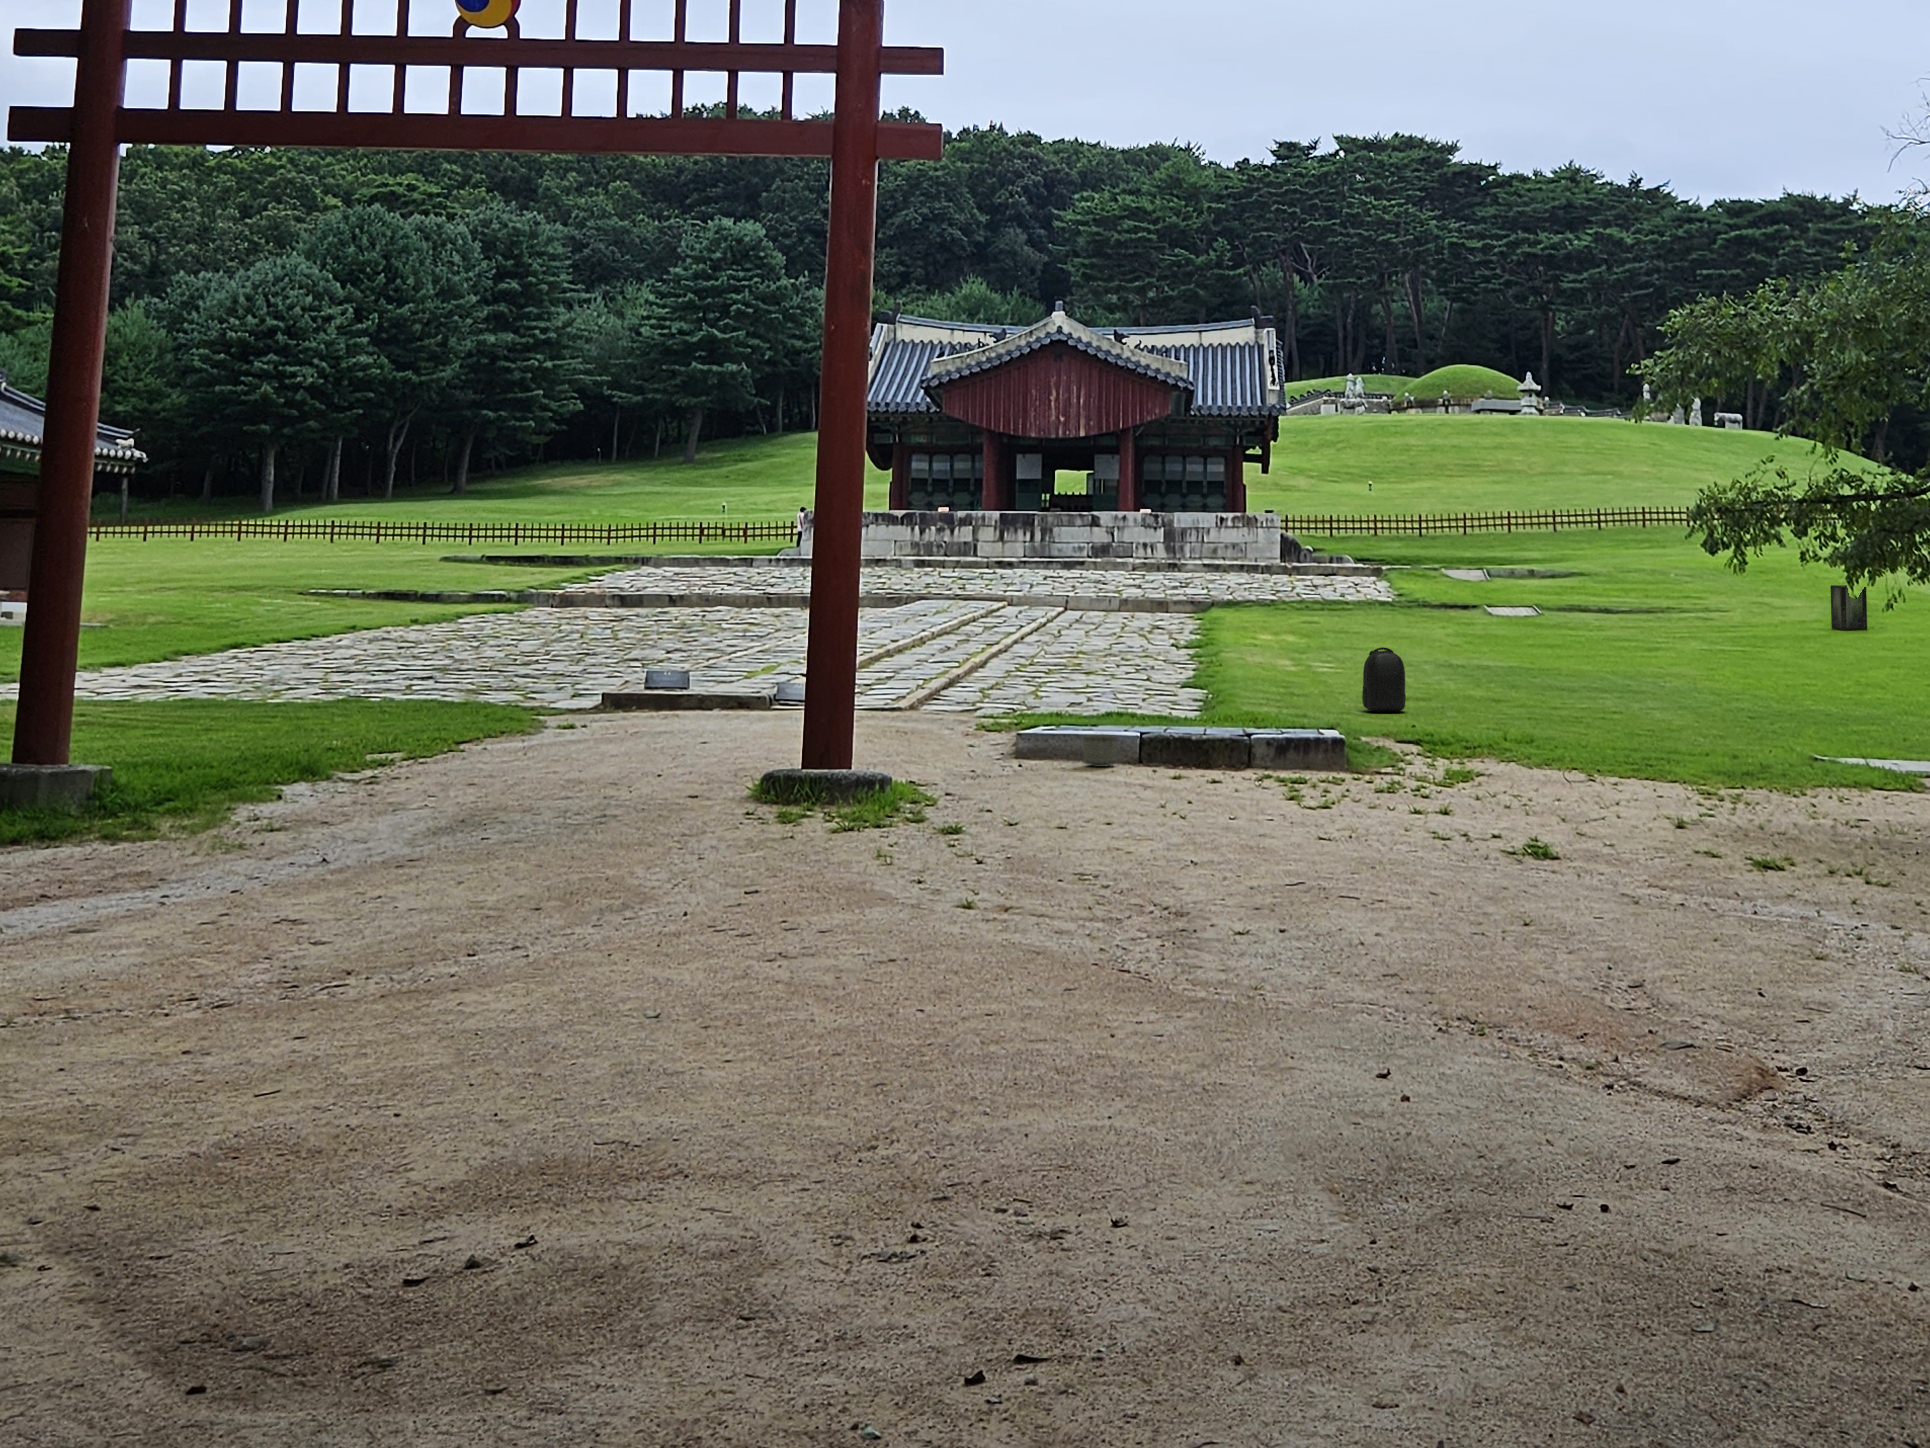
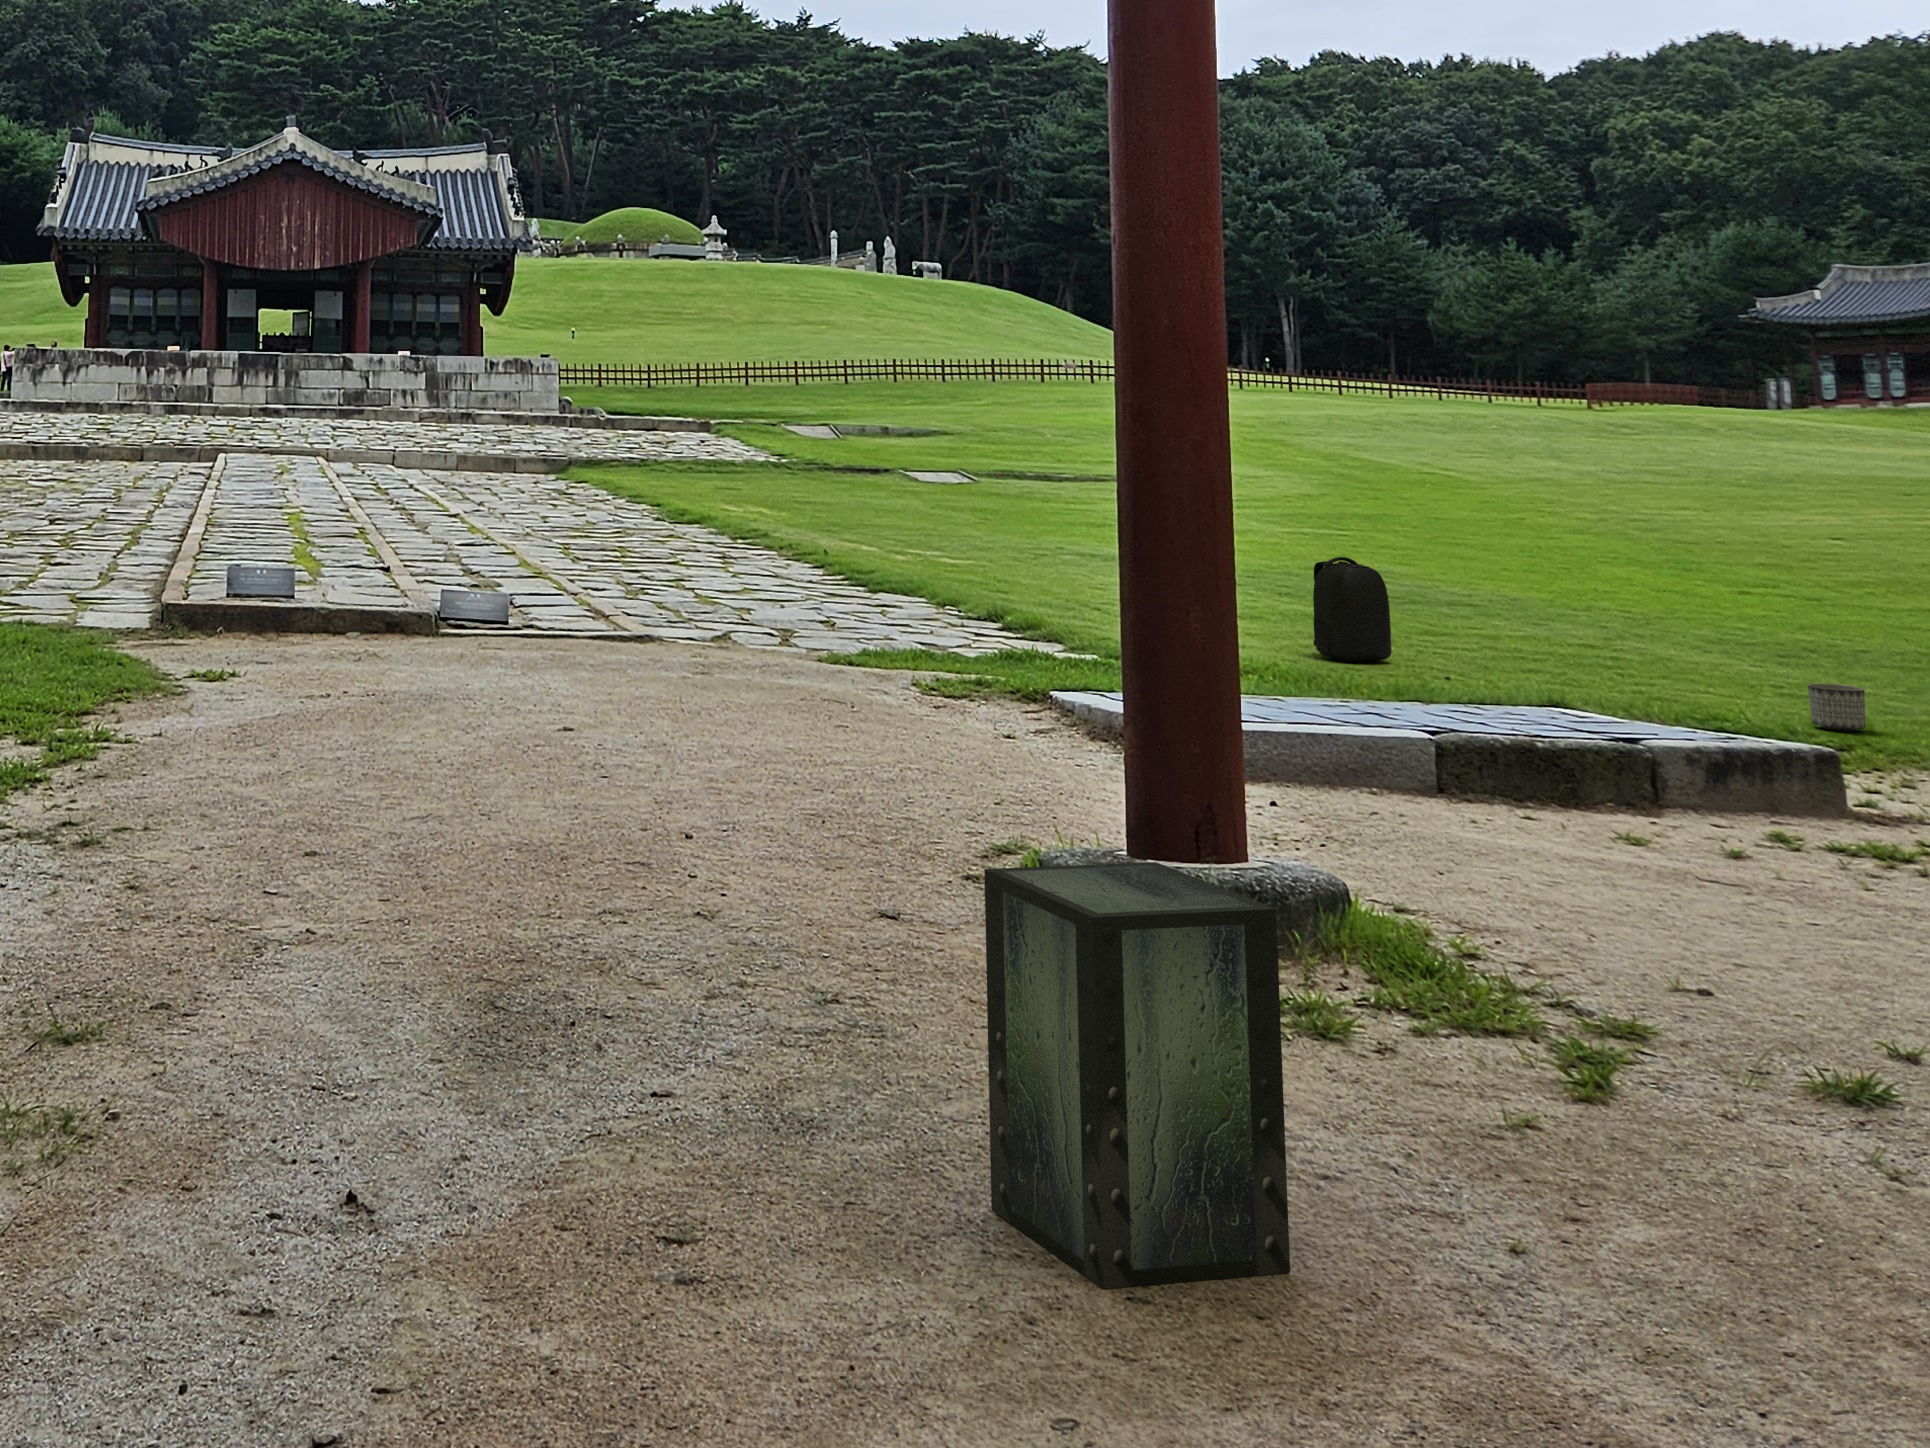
storage box: present [1831,585,1867,630] -> present [984,862,1290,1289]
planter: present [1083,734,1117,767] -> present [1808,683,1866,732]

